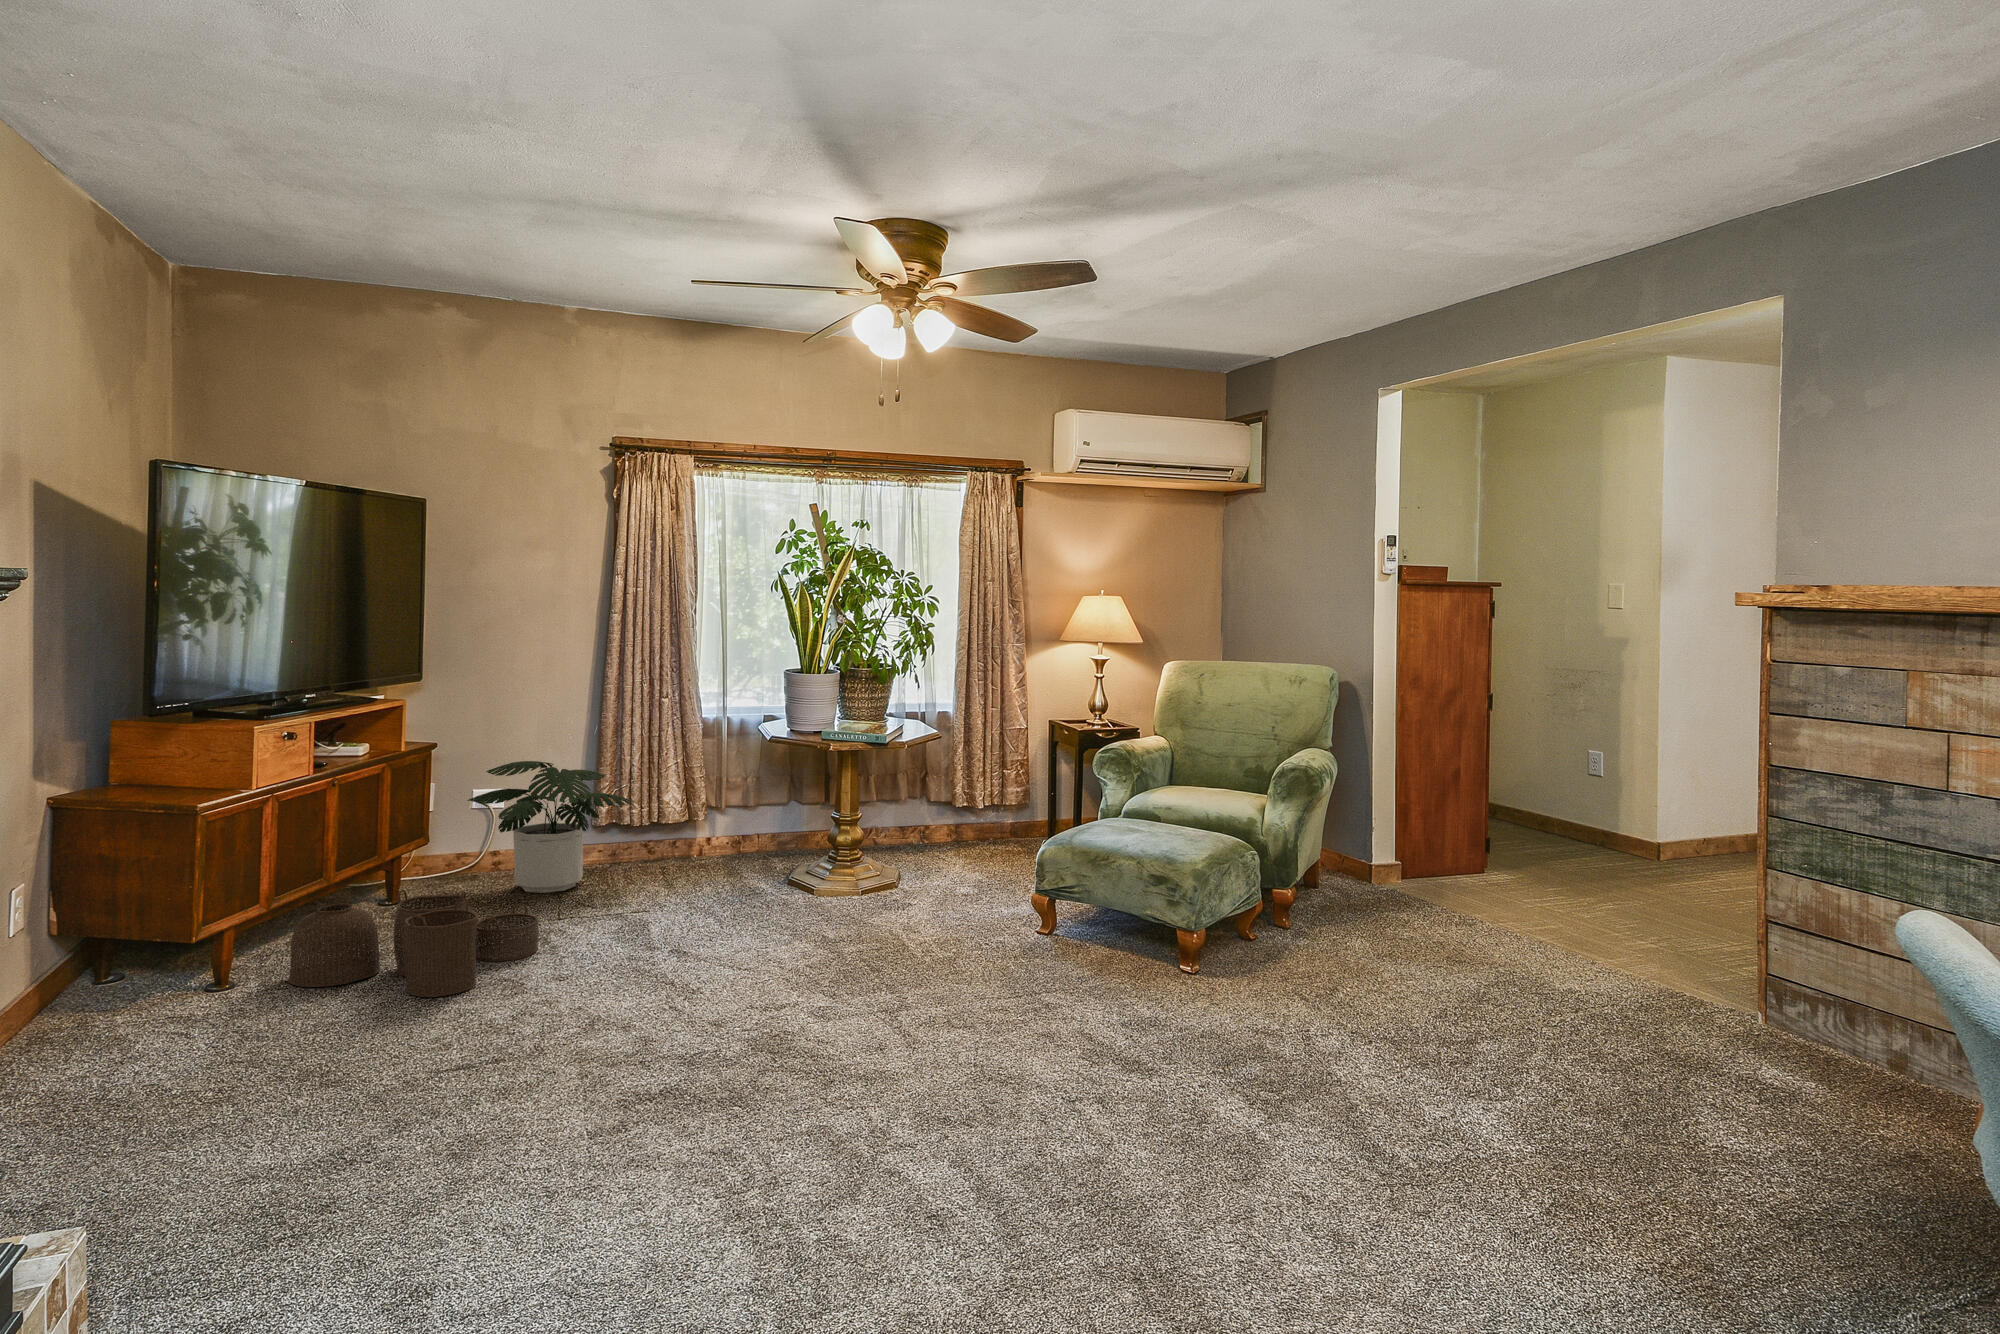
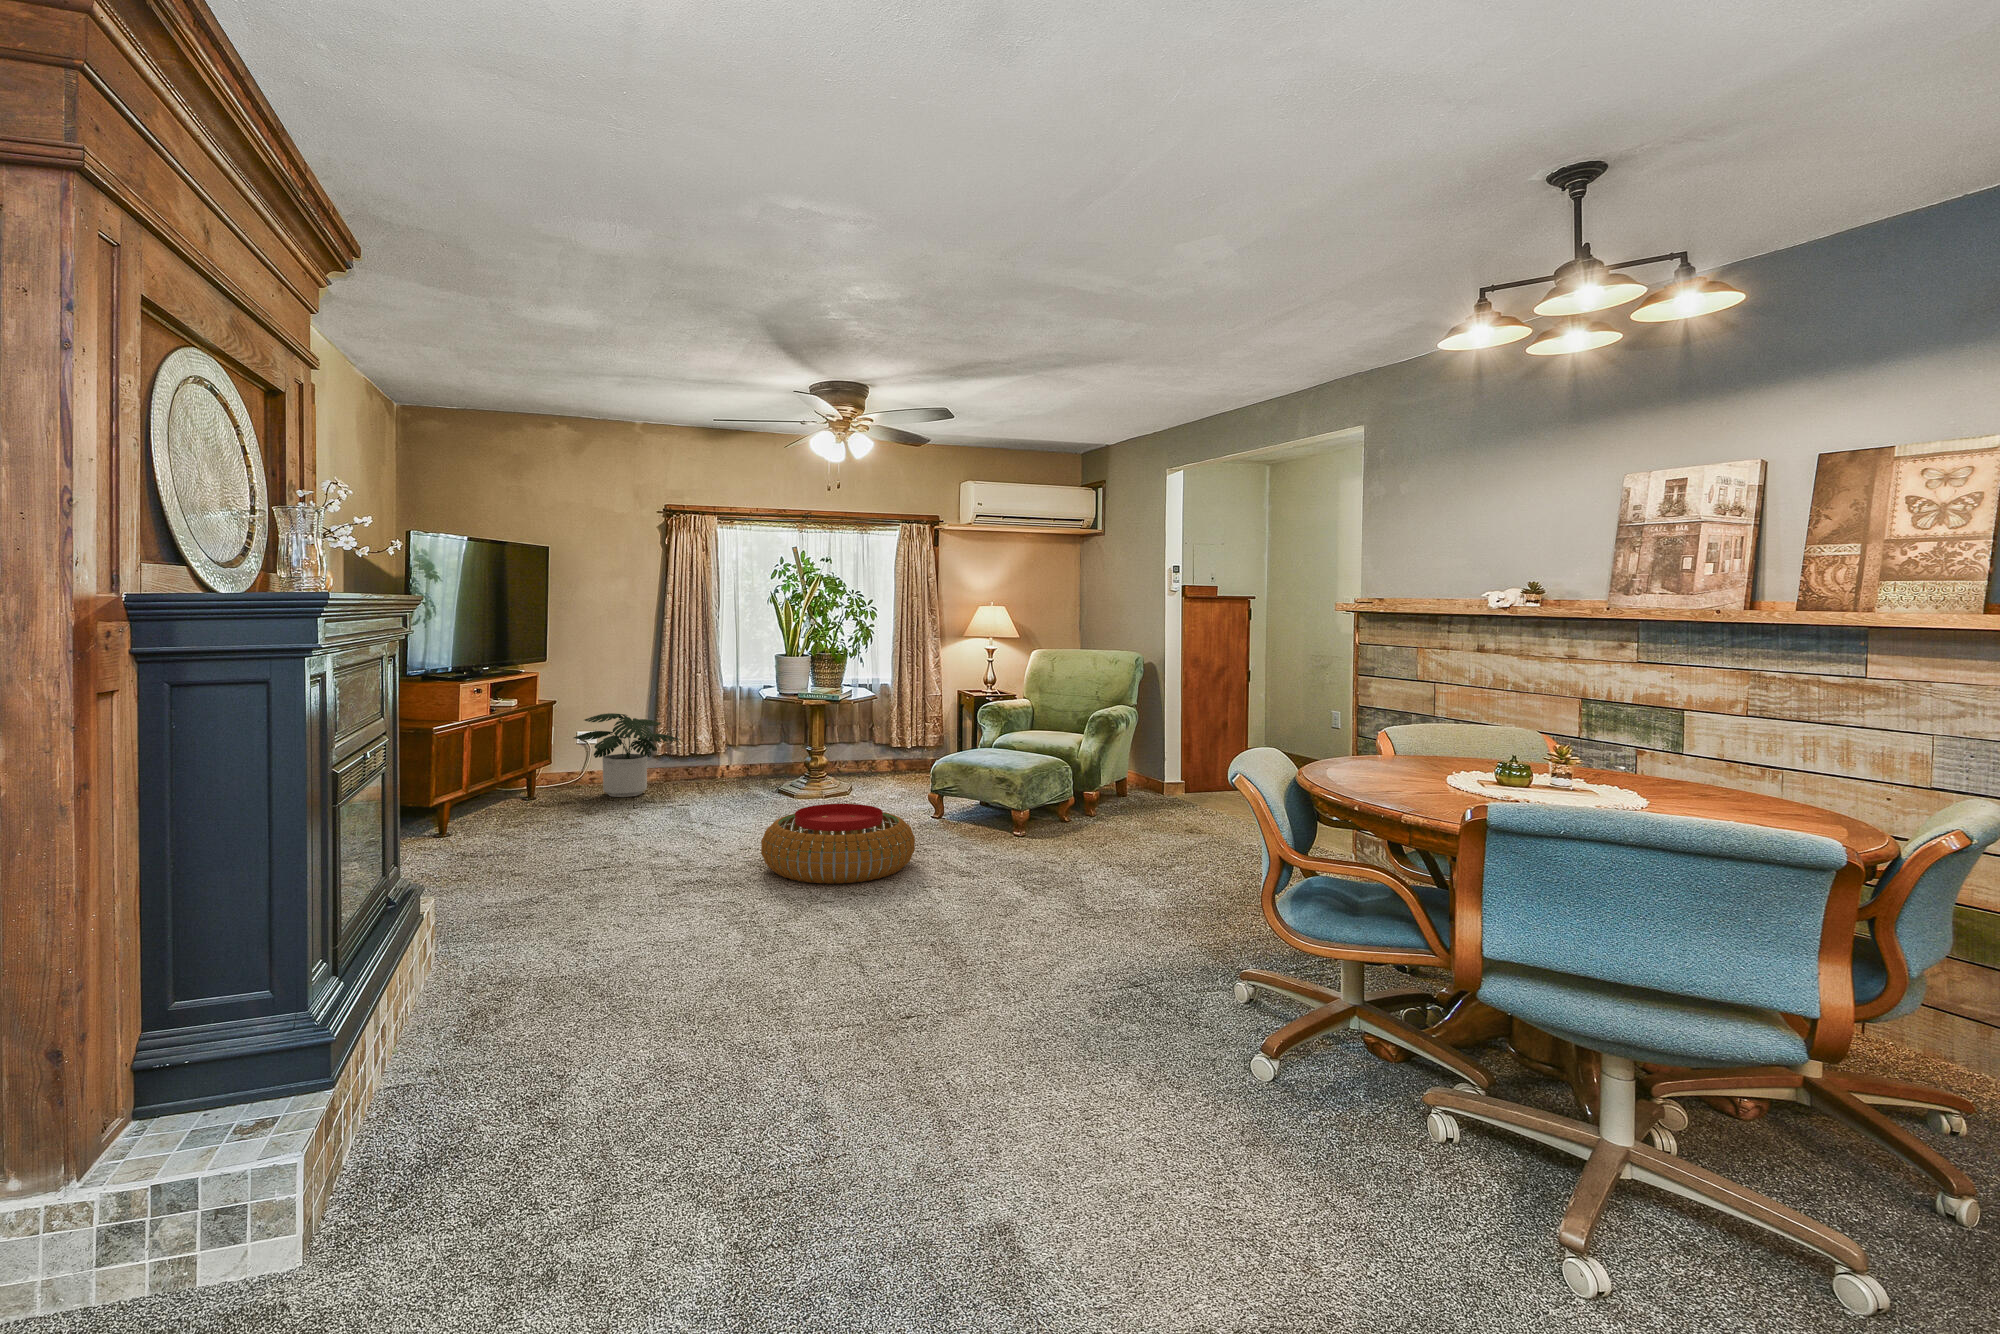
woven basket: present [289,890,539,997] -> none [478,785,625,845]
pouf: none [763,934,1038,1100] -> present [761,804,915,884]

